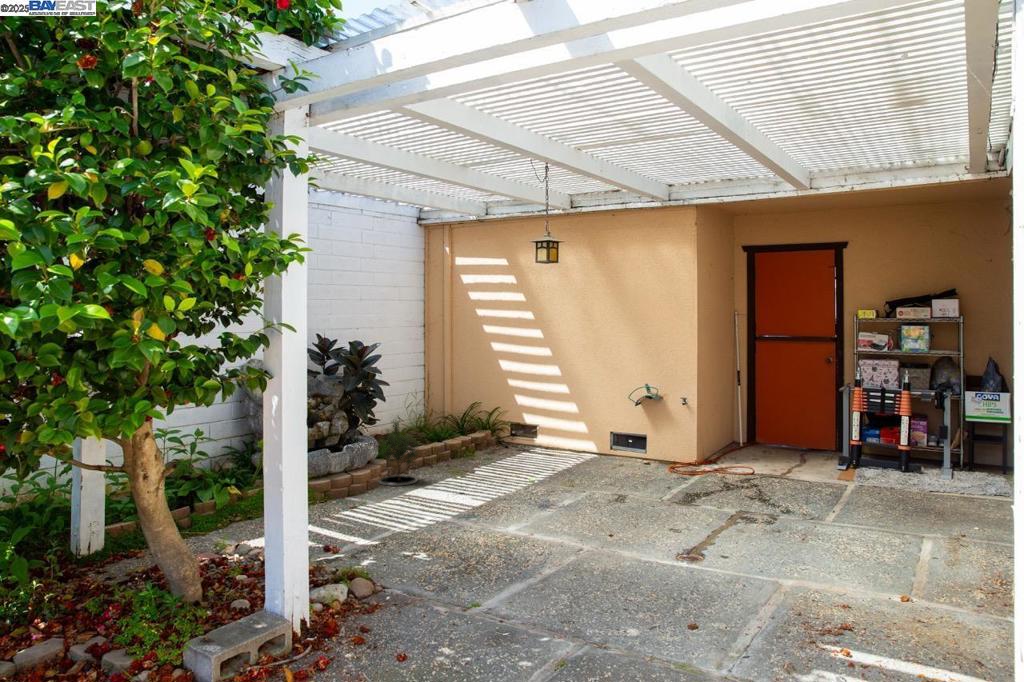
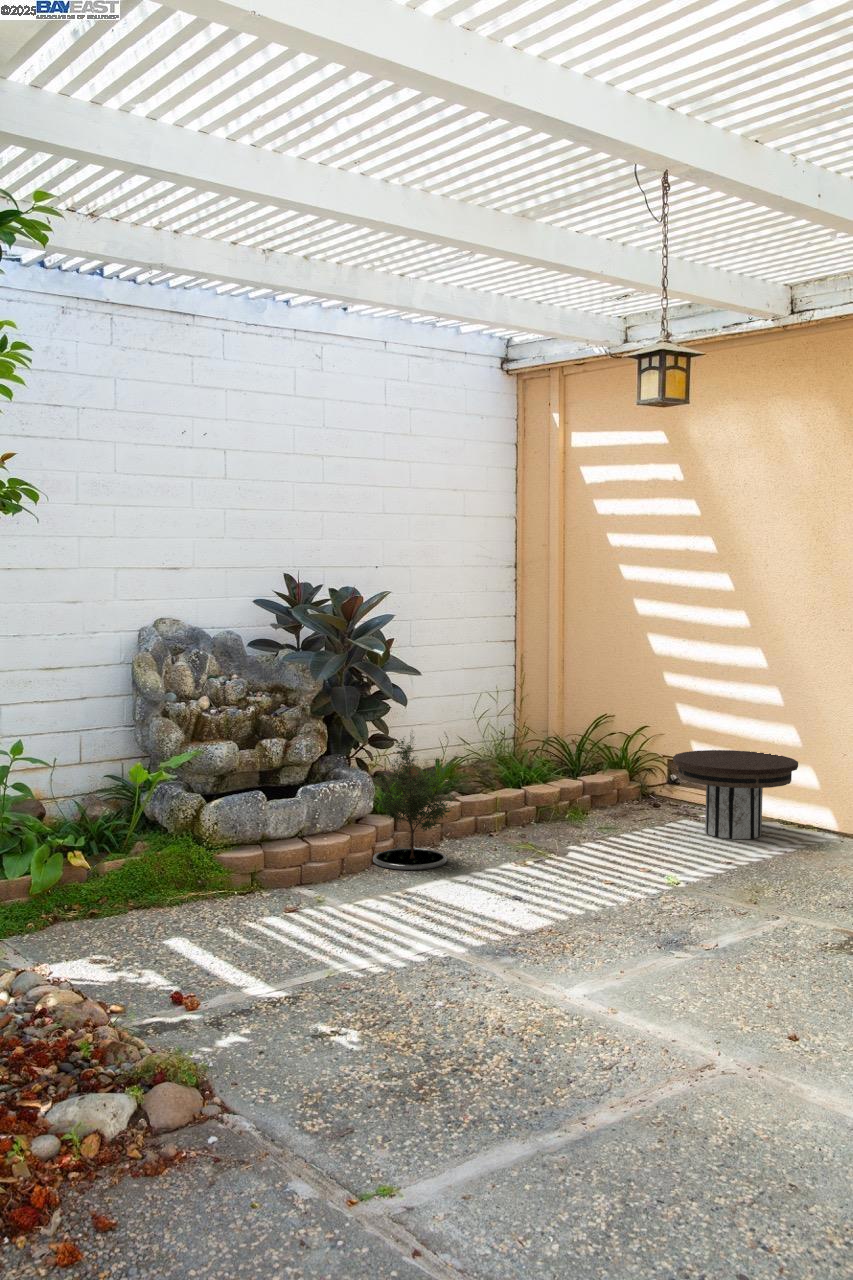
side table: none [519,417,578,460] -> present [673,750,798,839]

